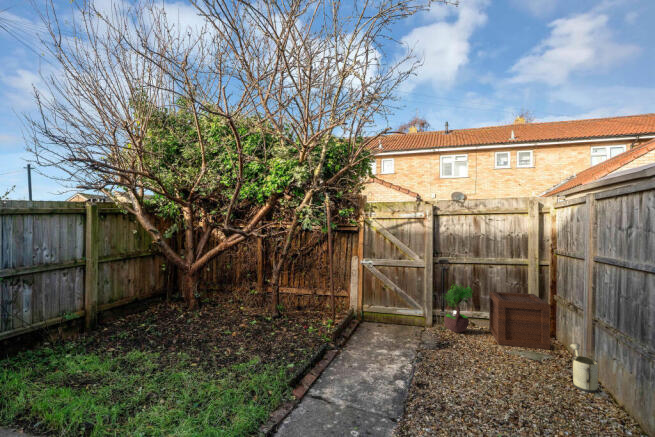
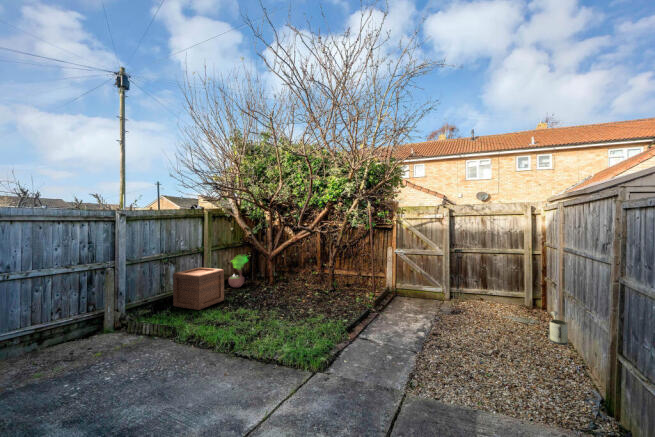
potted tree: present [444,284,470,333] -> present [229,256,248,288]
wooden crate: present [489,291,550,350] -> present [173,267,224,310]

